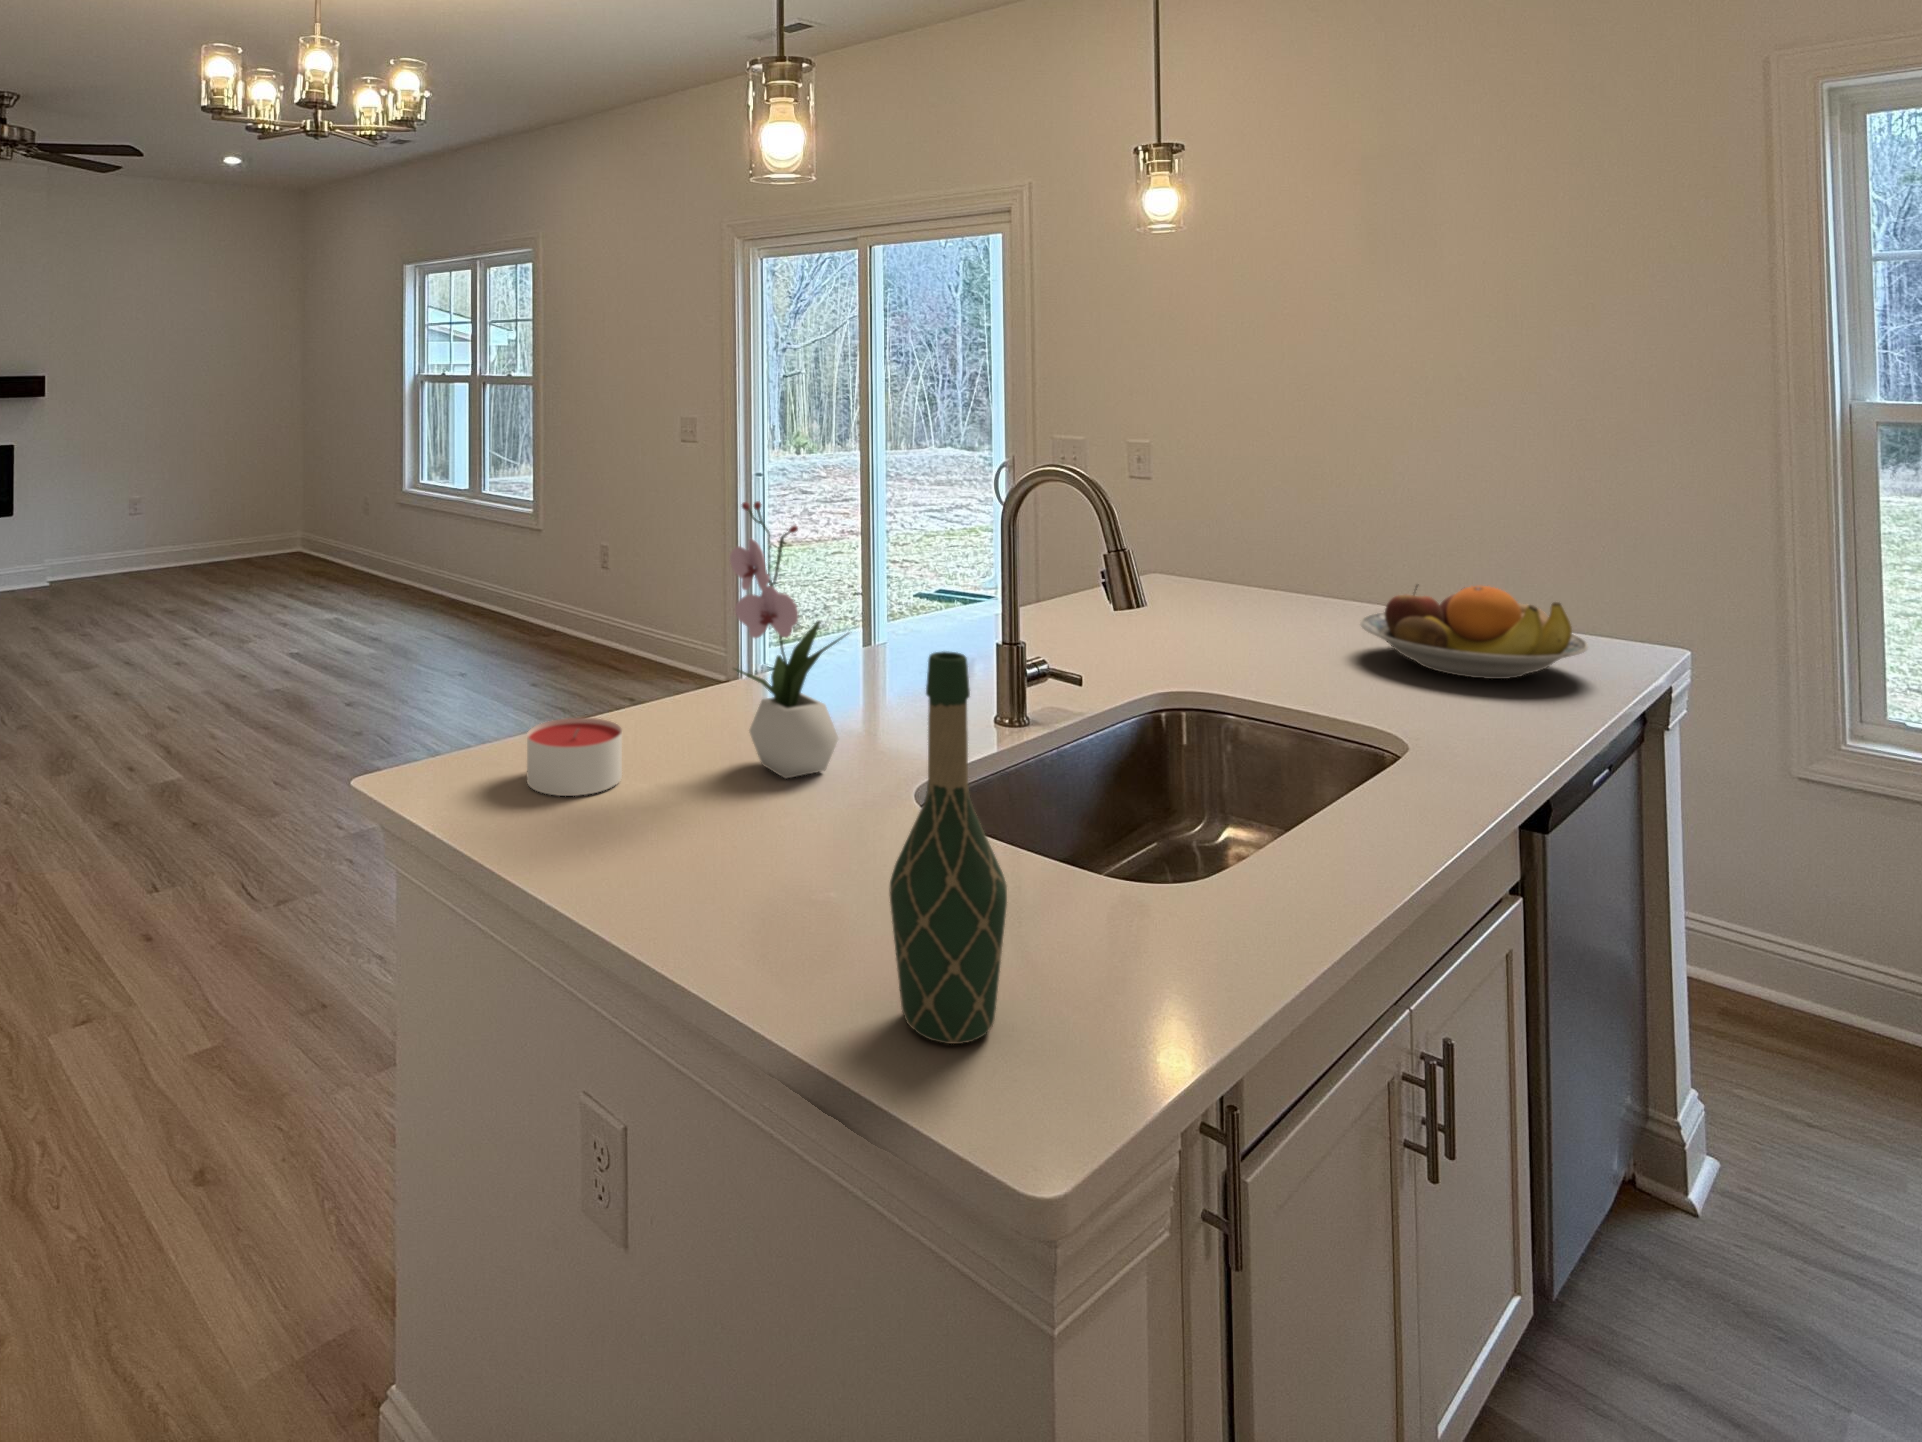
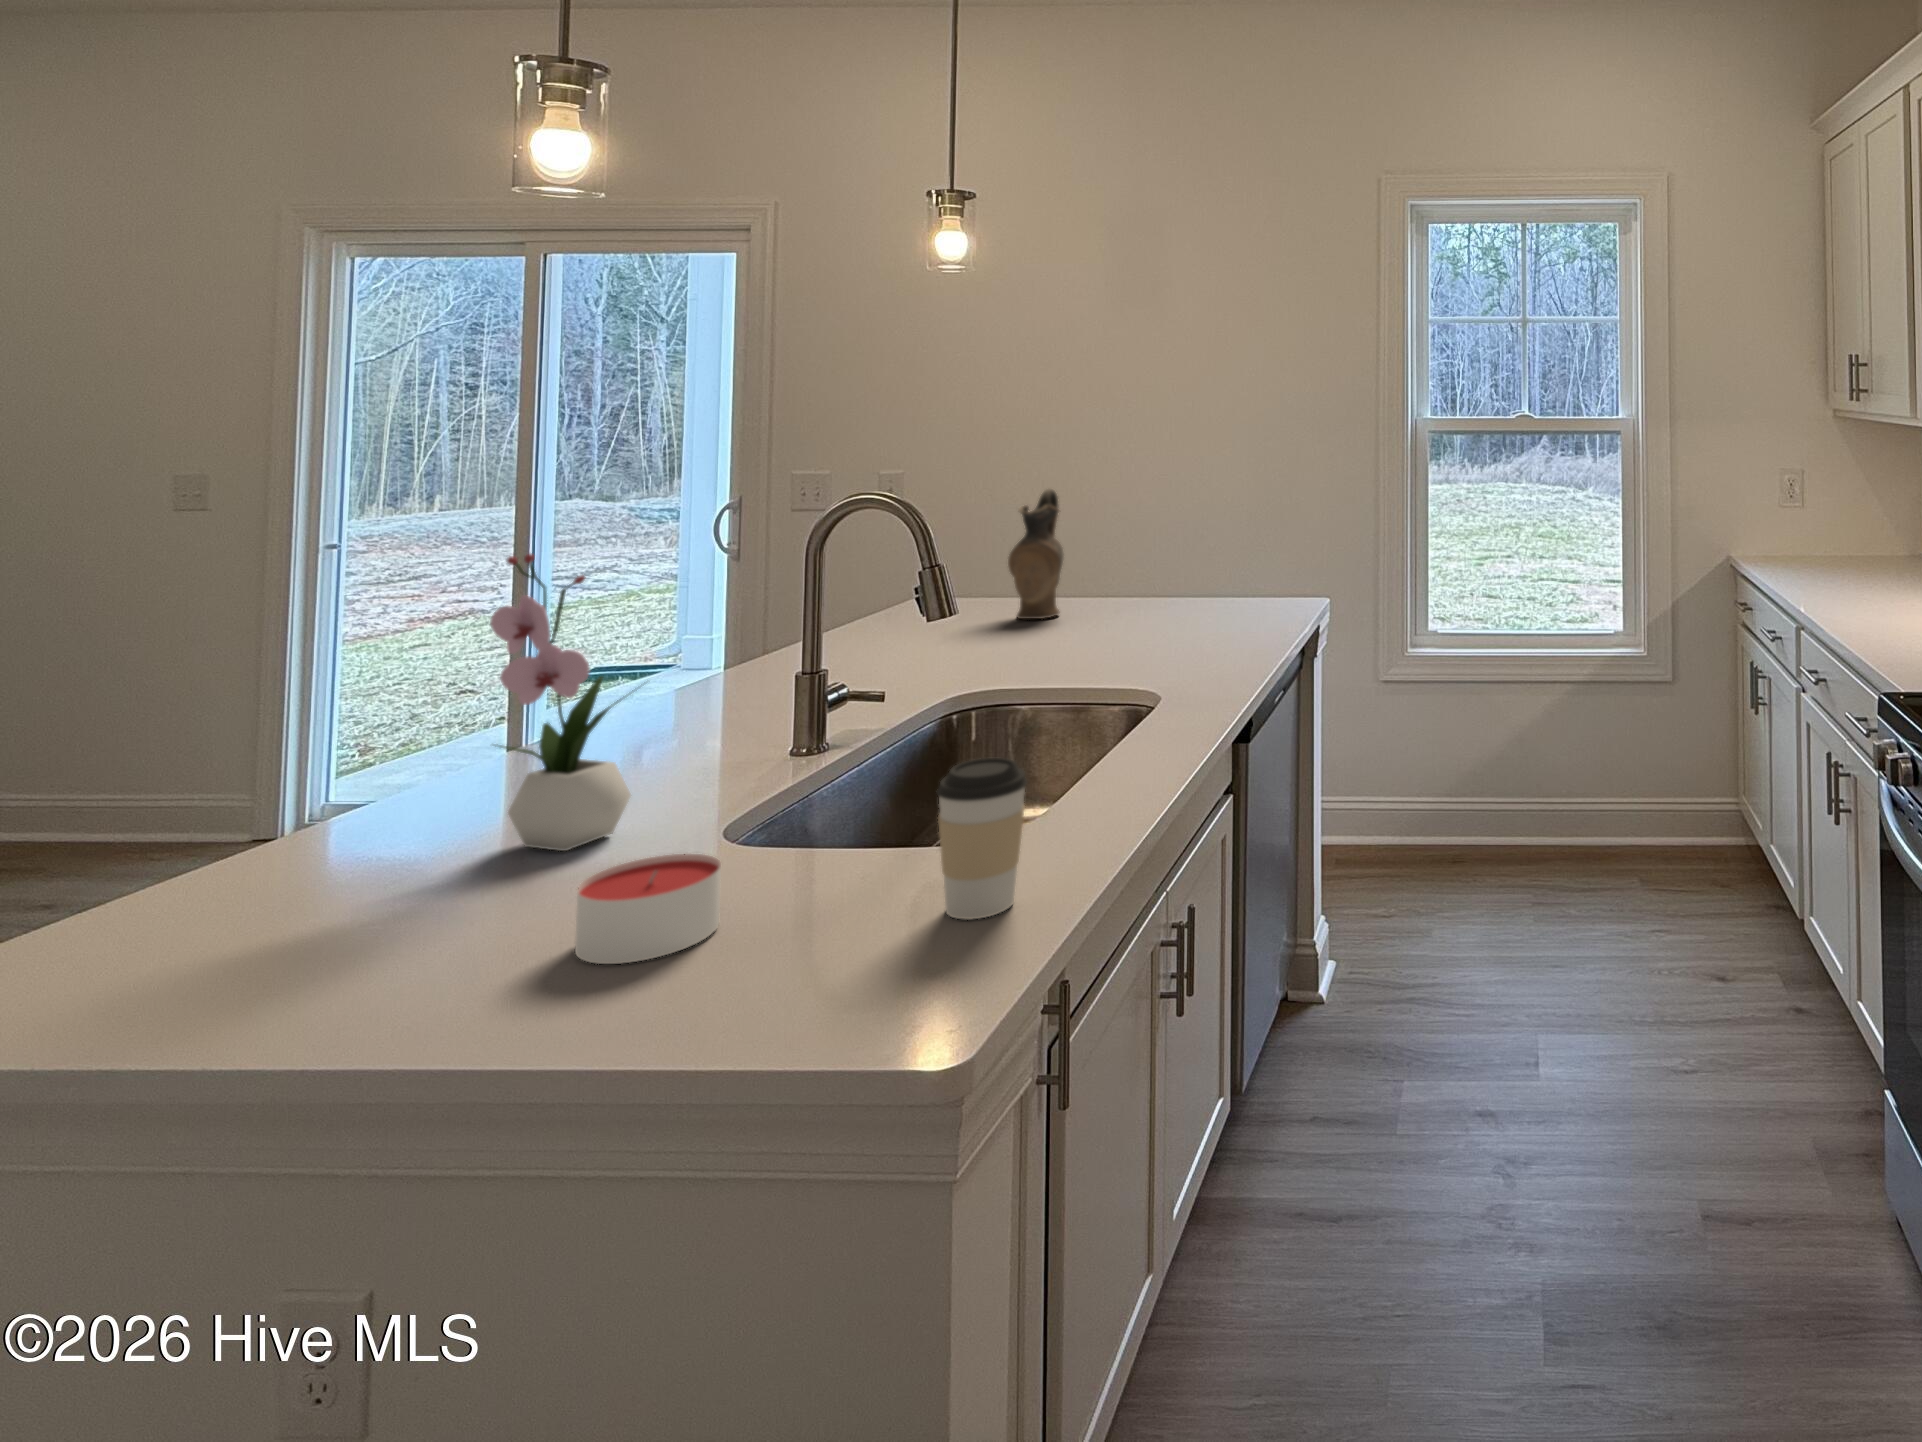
ceramic pitcher: none [1258,470,1321,615] -> present [1008,489,1064,619]
fruit bowl: present [1360,585,1588,679] -> none [1103,569,1266,643]
wine bottle: present [889,651,1007,1044] -> none [799,649,913,988]
candle: present [527,718,622,796] -> present [575,854,721,964]
coffee cup: none [1055,801,1162,1003] -> present [937,758,1027,920]

